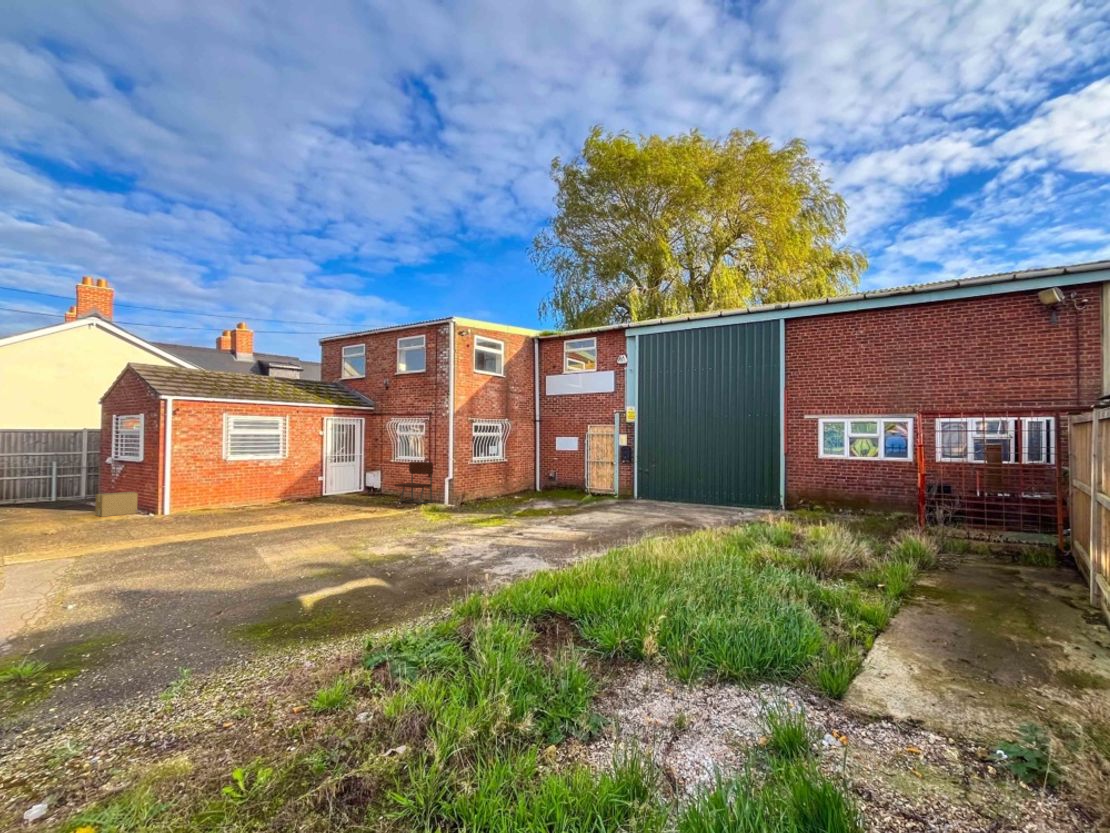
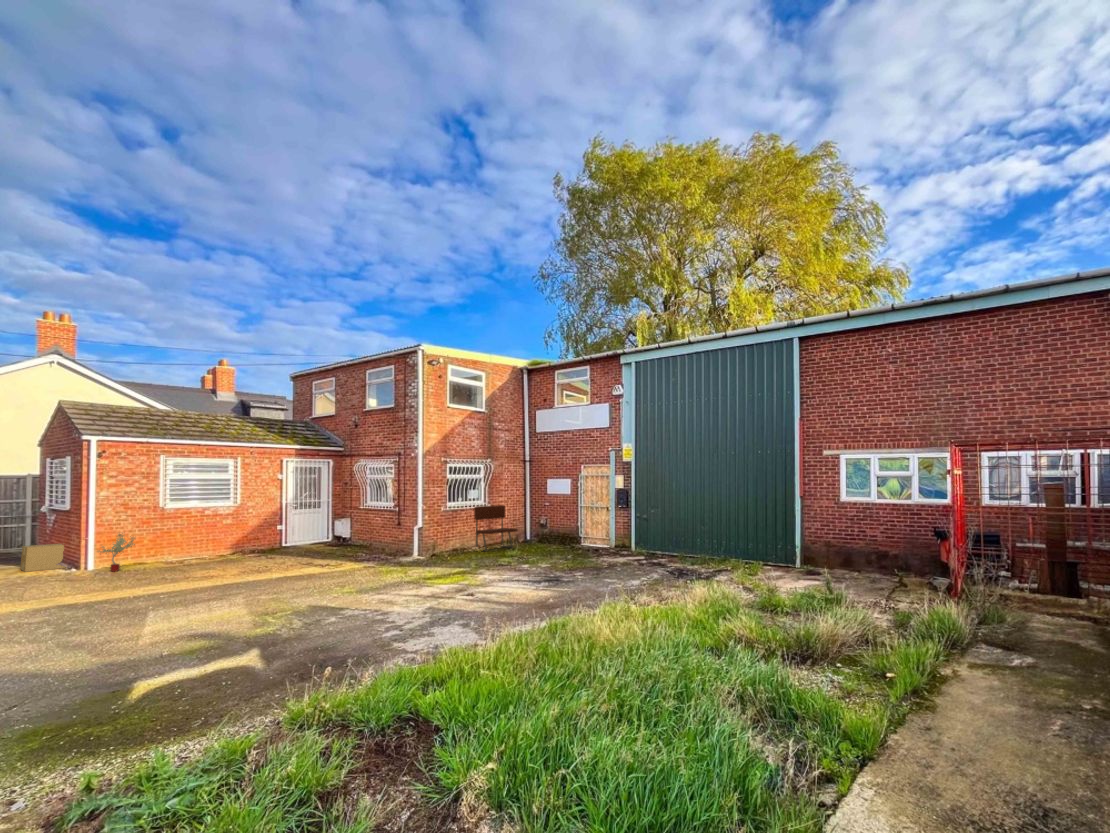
bench: present [395,462,433,504] -> present [474,505,517,551]
potted tree: none [169,482,203,517] -> present [97,534,135,572]

